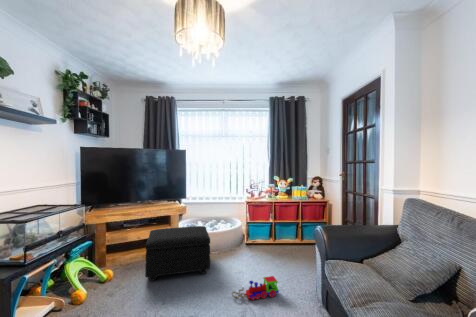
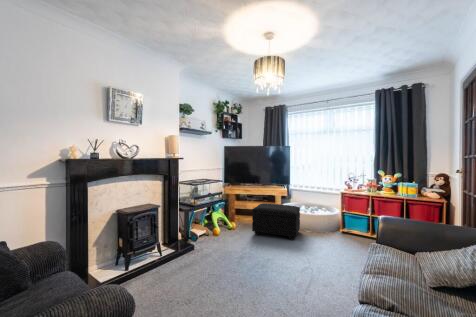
toy train: present [232,276,279,300] -> none [303,246,342,264]

